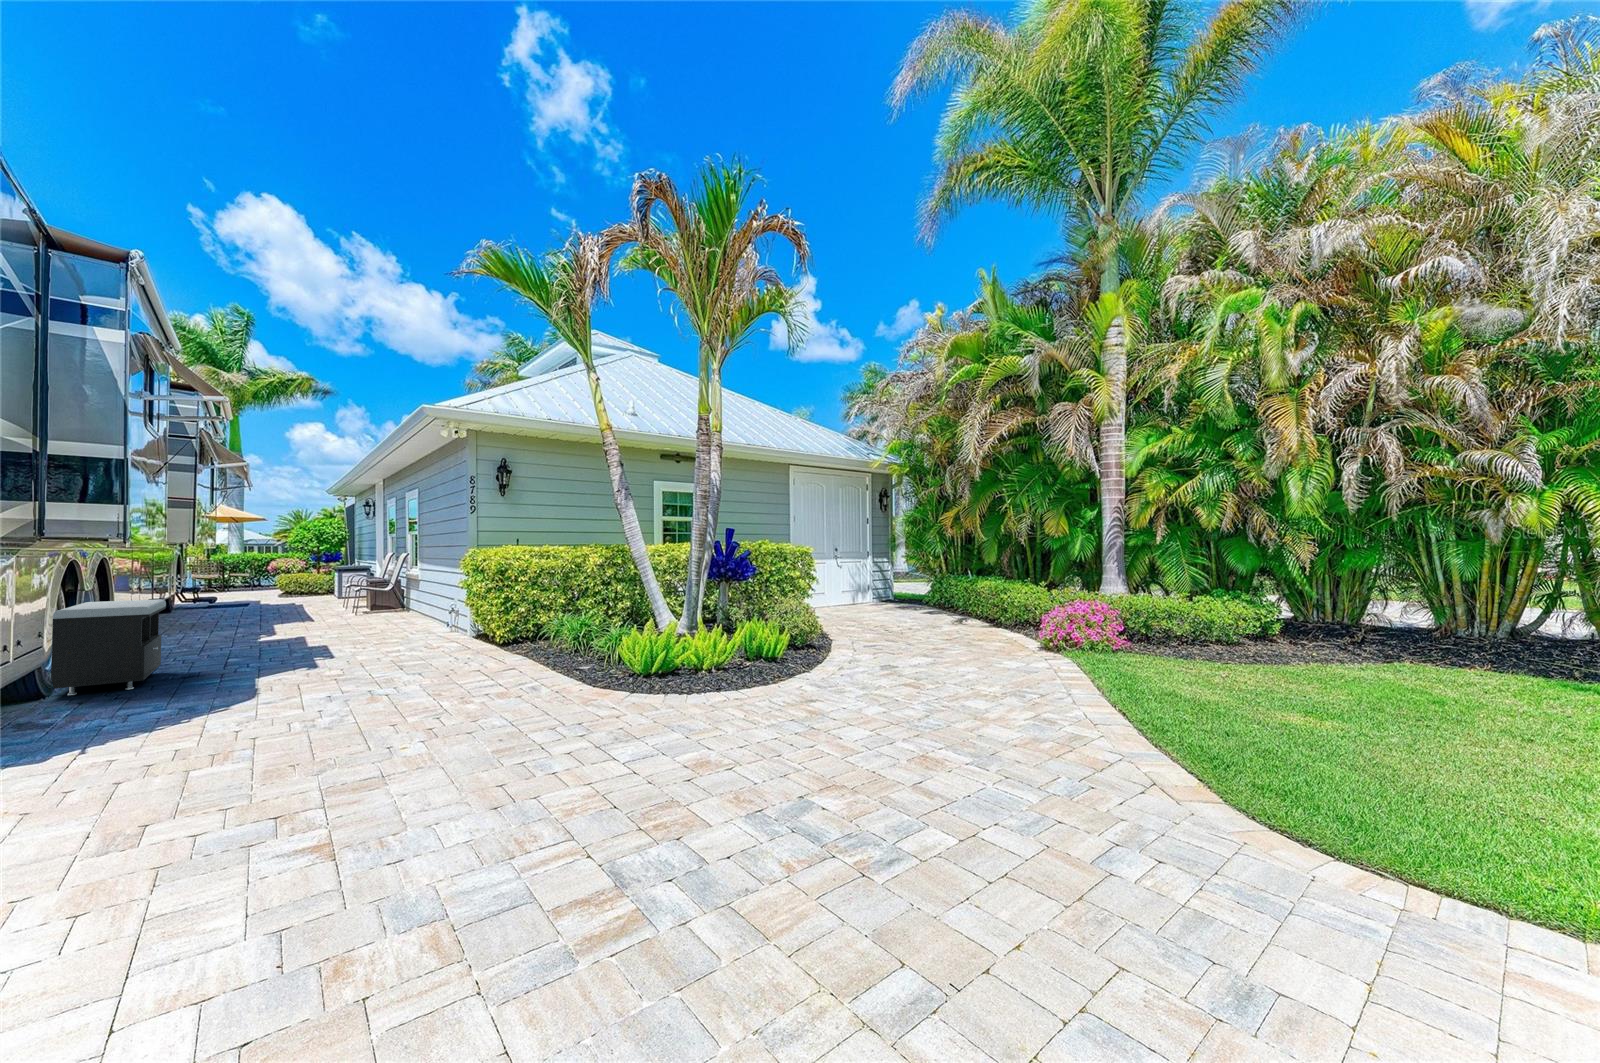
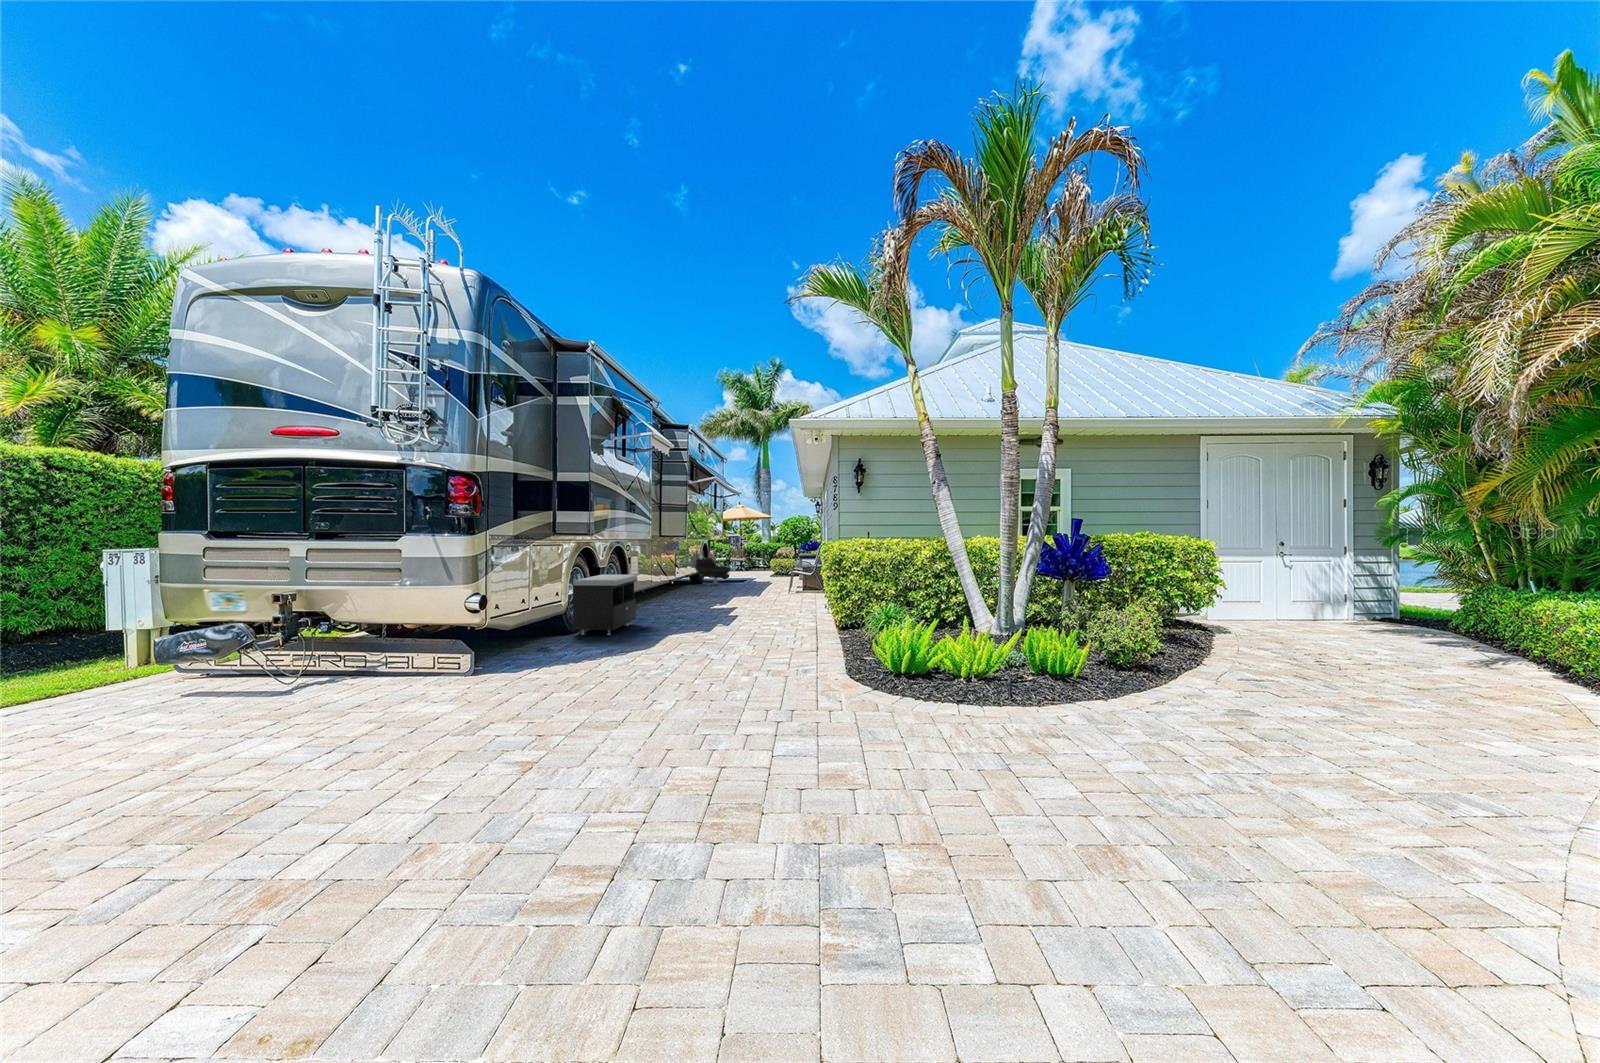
lounge chair: none [187,579,256,618] -> present [695,558,731,585]

